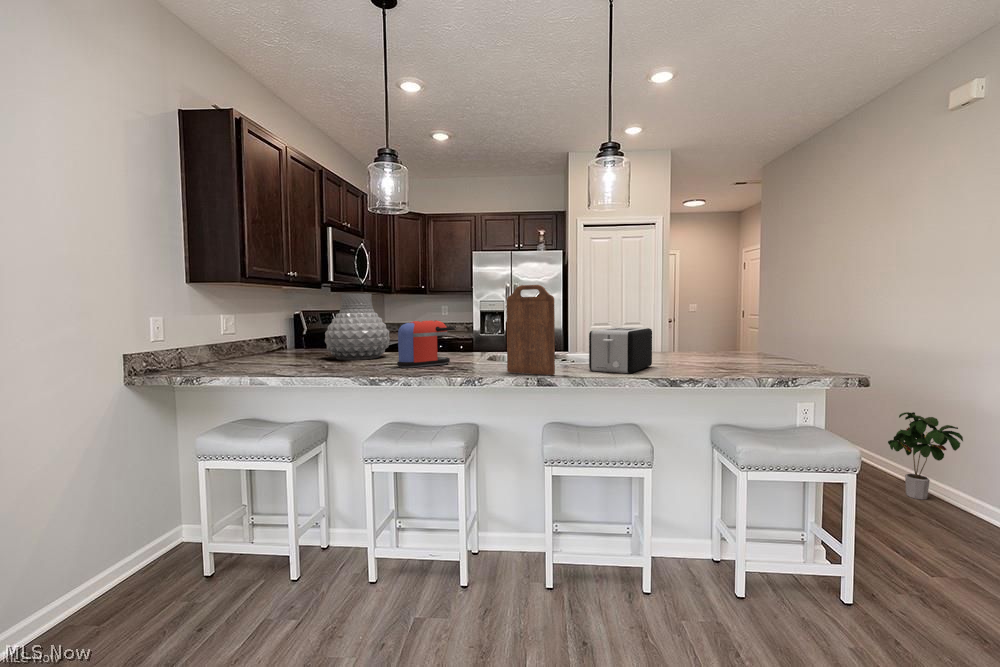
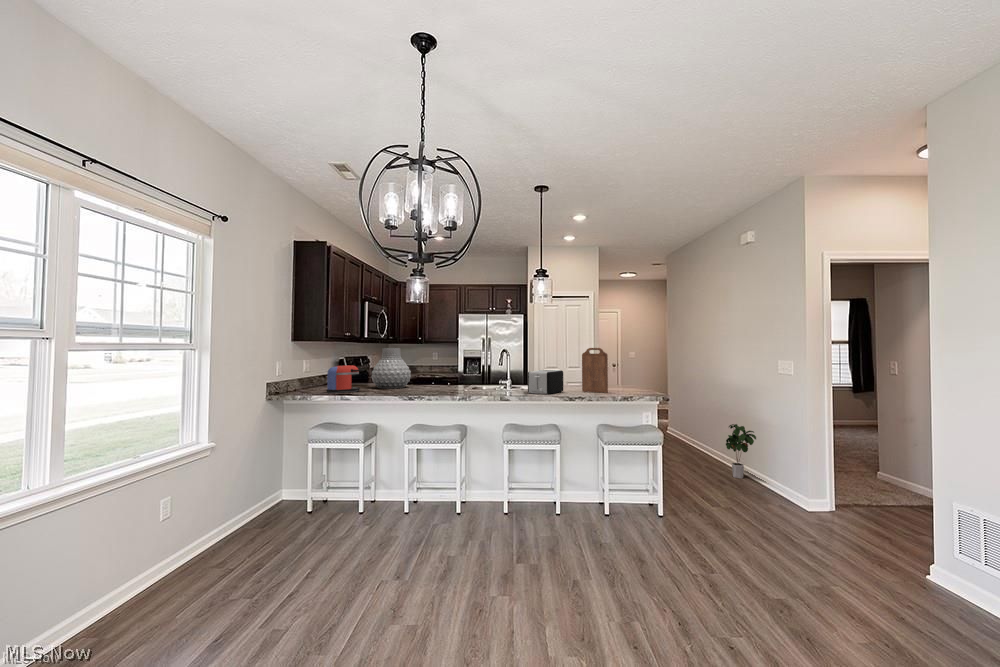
cutting board: present [506,285,555,375] -> present [582,348,608,393]
coffee maker: present [397,320,455,368] -> present [326,365,364,393]

